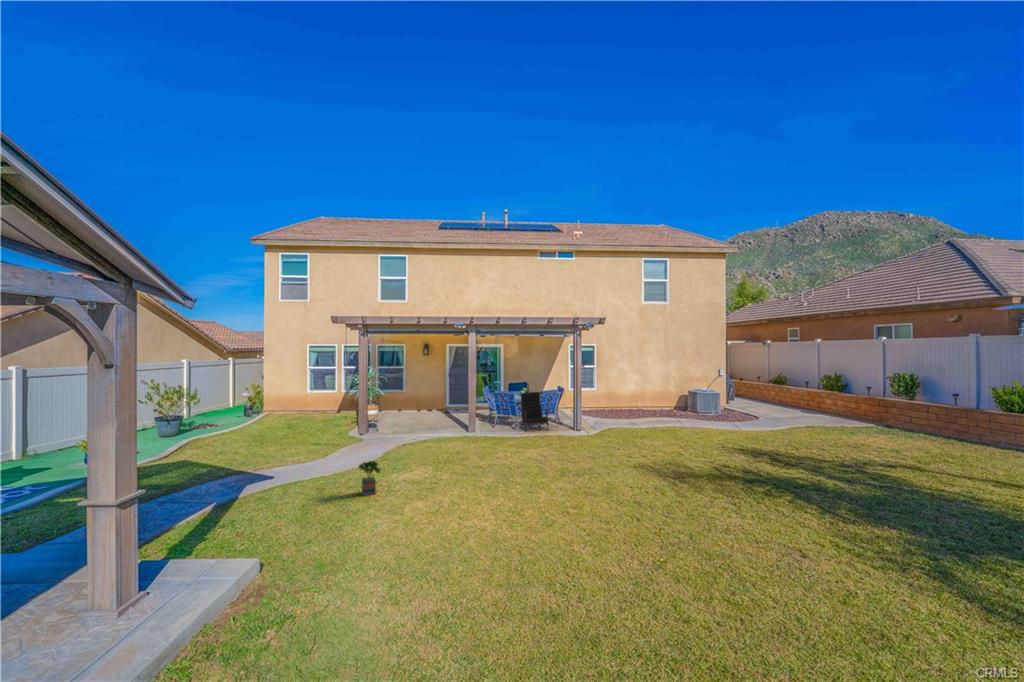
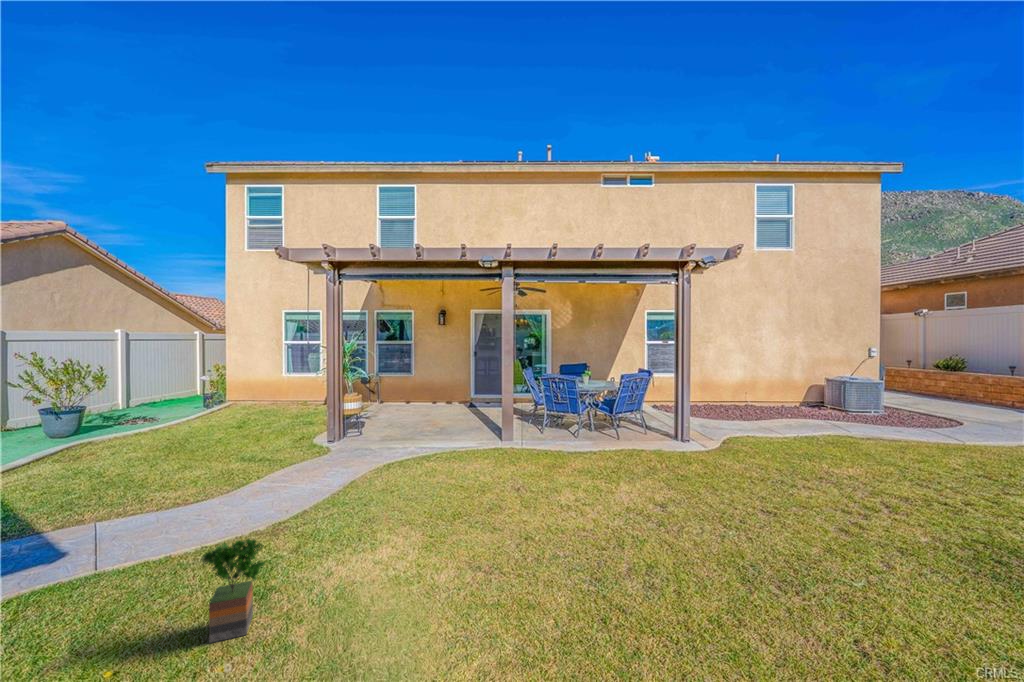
lounge chair: present [521,392,549,431] -> none [583,376,634,440]

